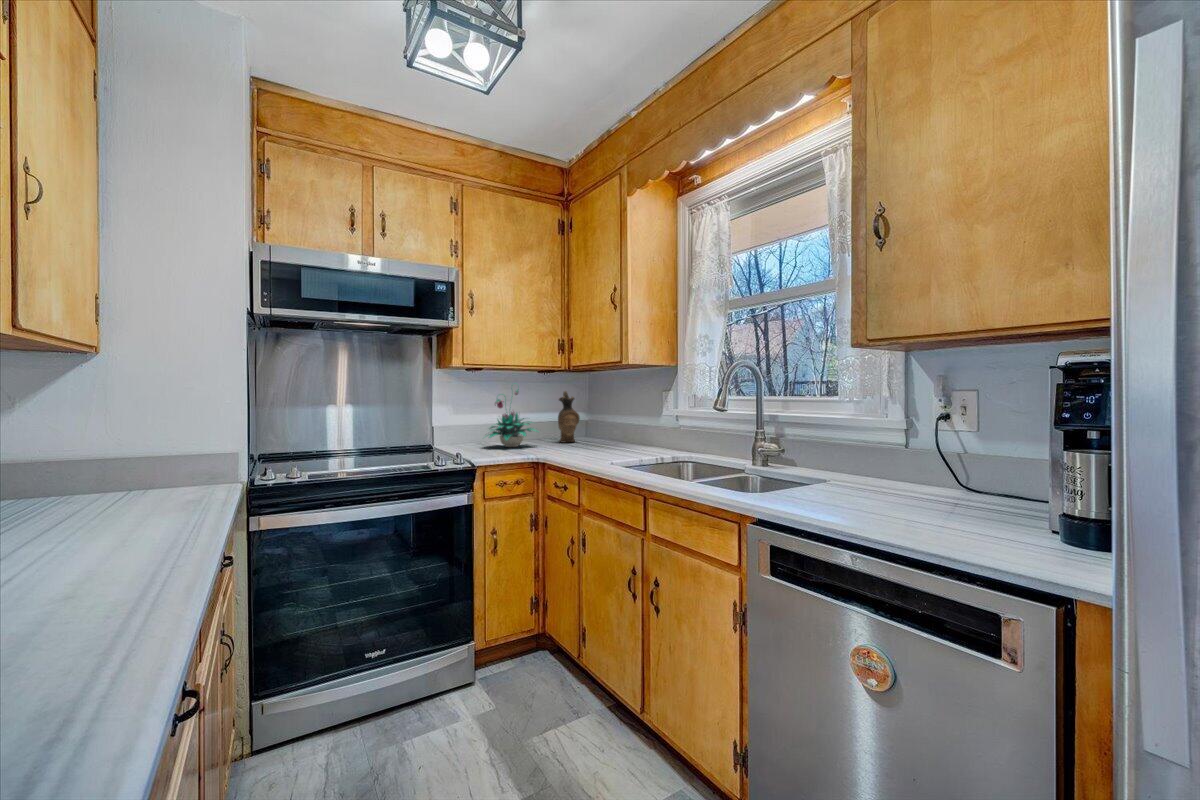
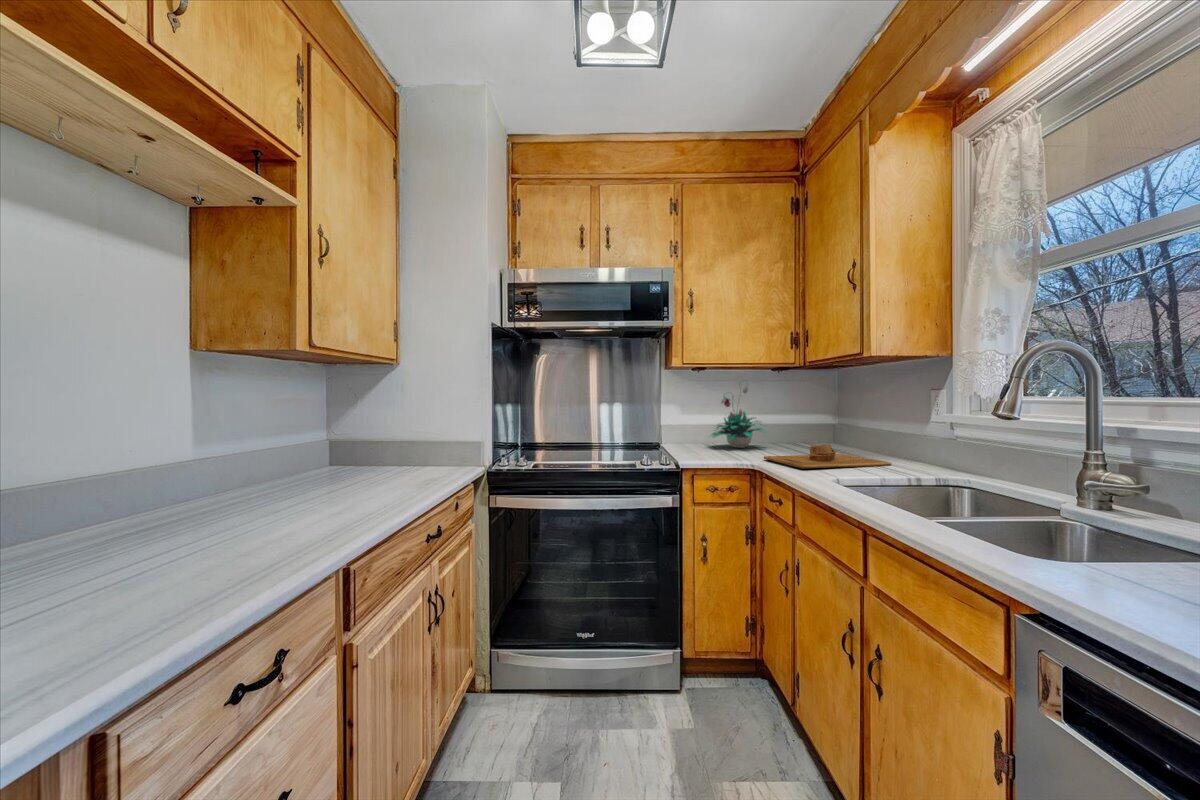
ceramic pitcher: present [558,391,580,442] -> none [794,388,820,445]
cutting board: none [543,438,642,458] -> present [764,444,891,469]

